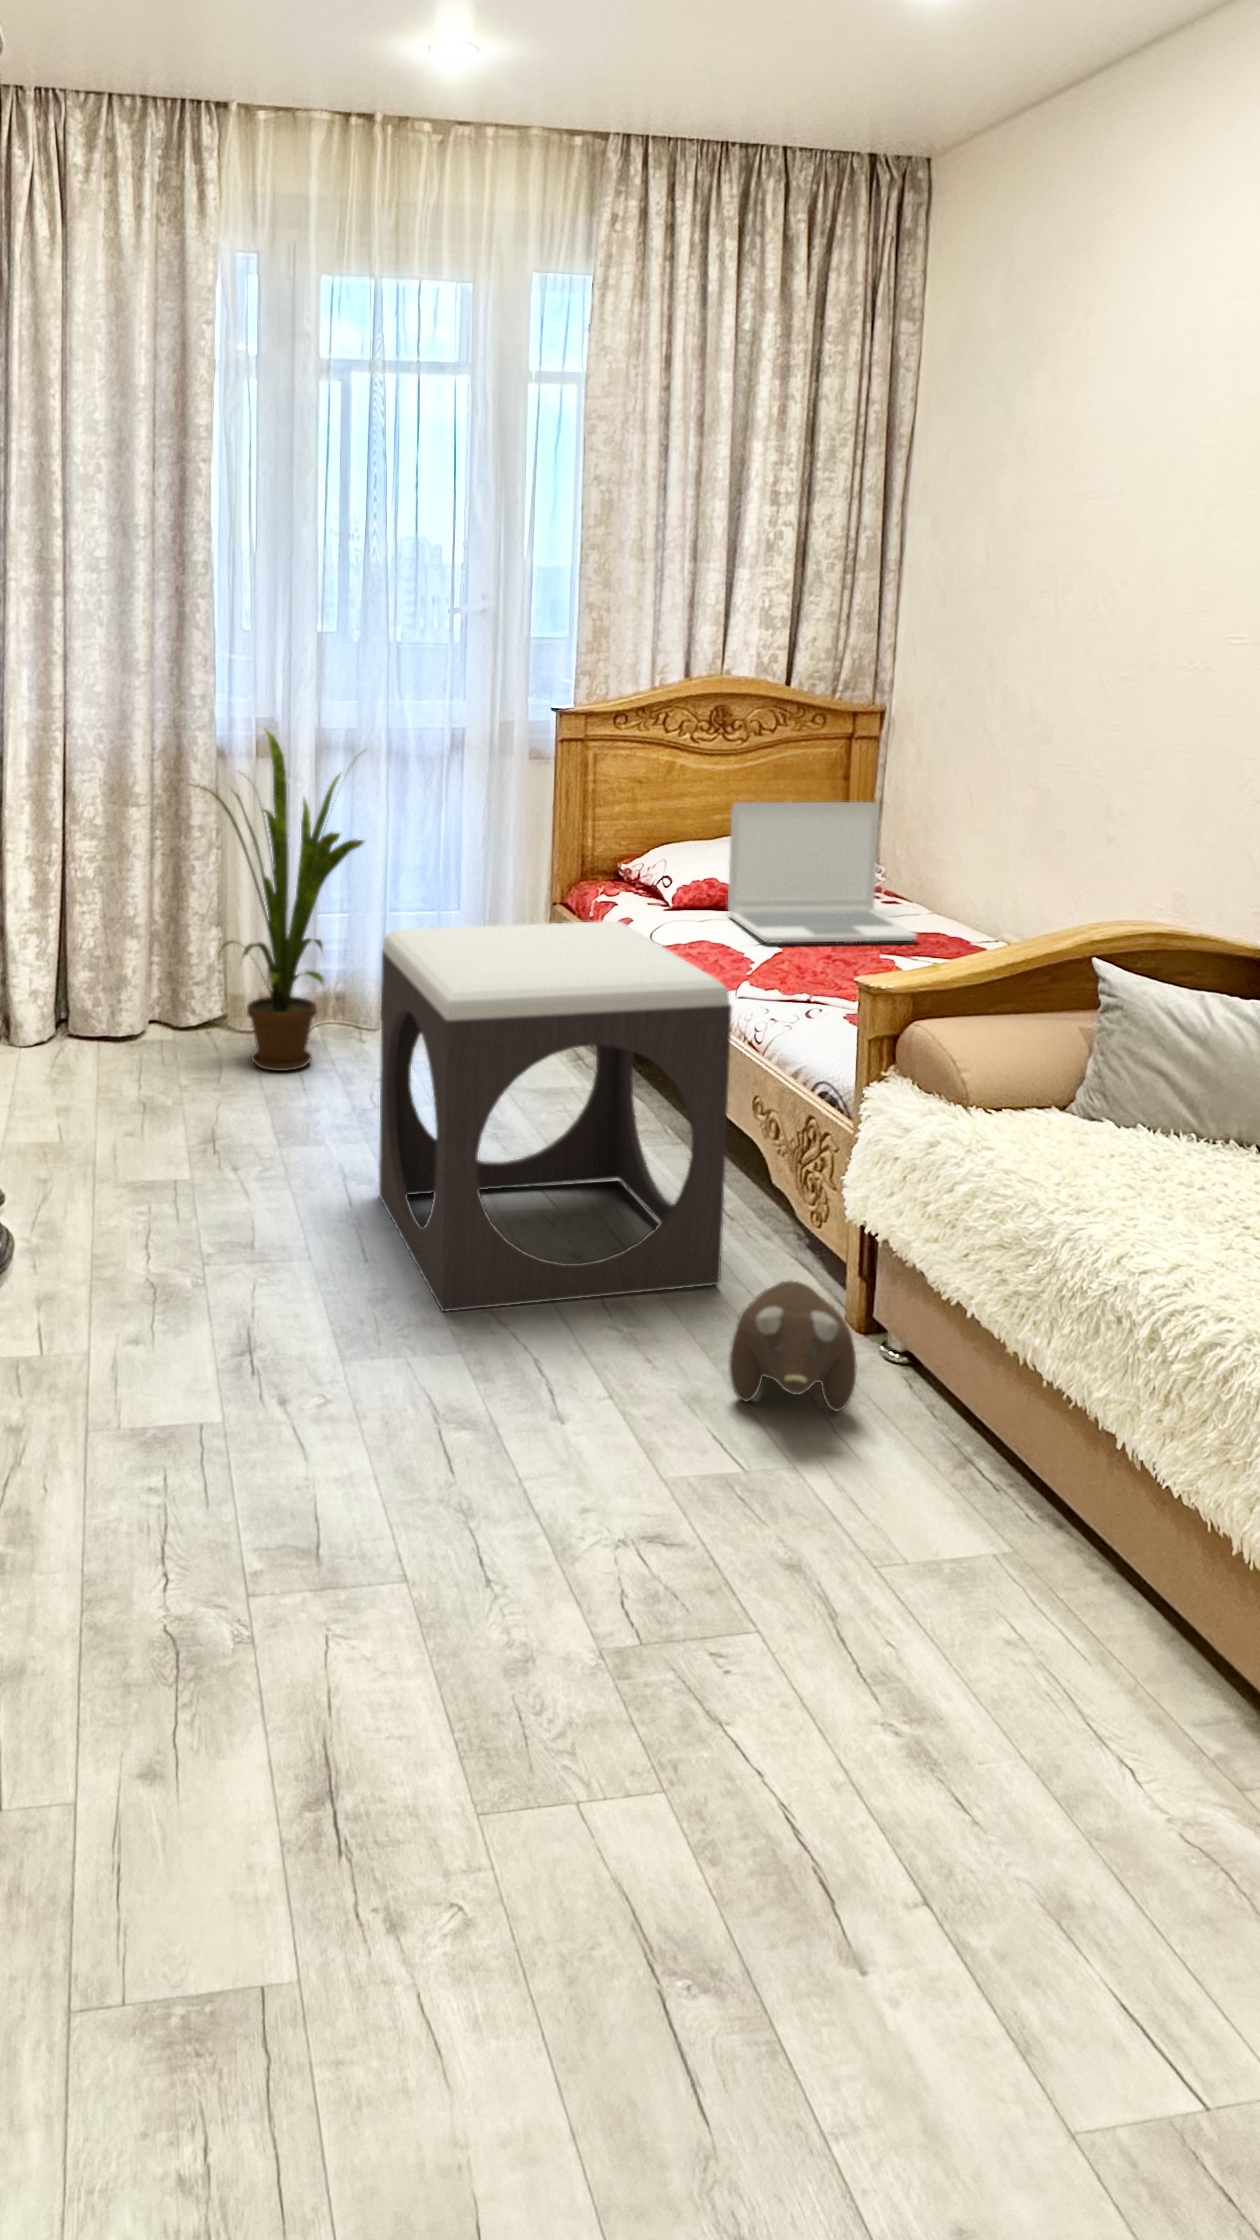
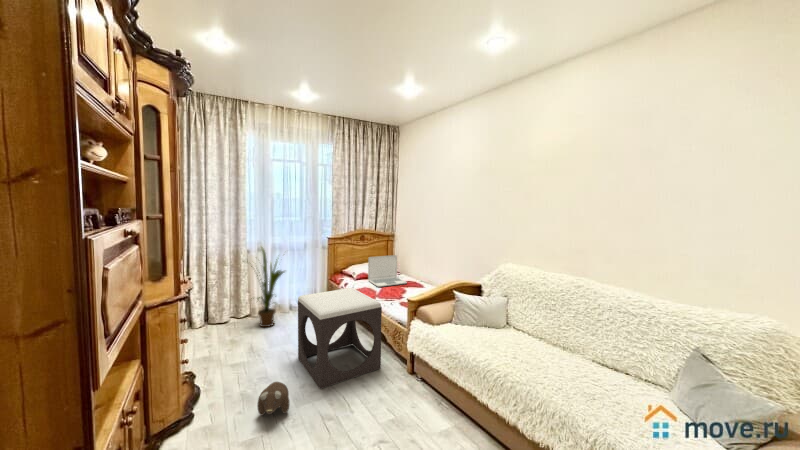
plush toy: present [729,1281,857,1411] -> present [257,382,289,415]

